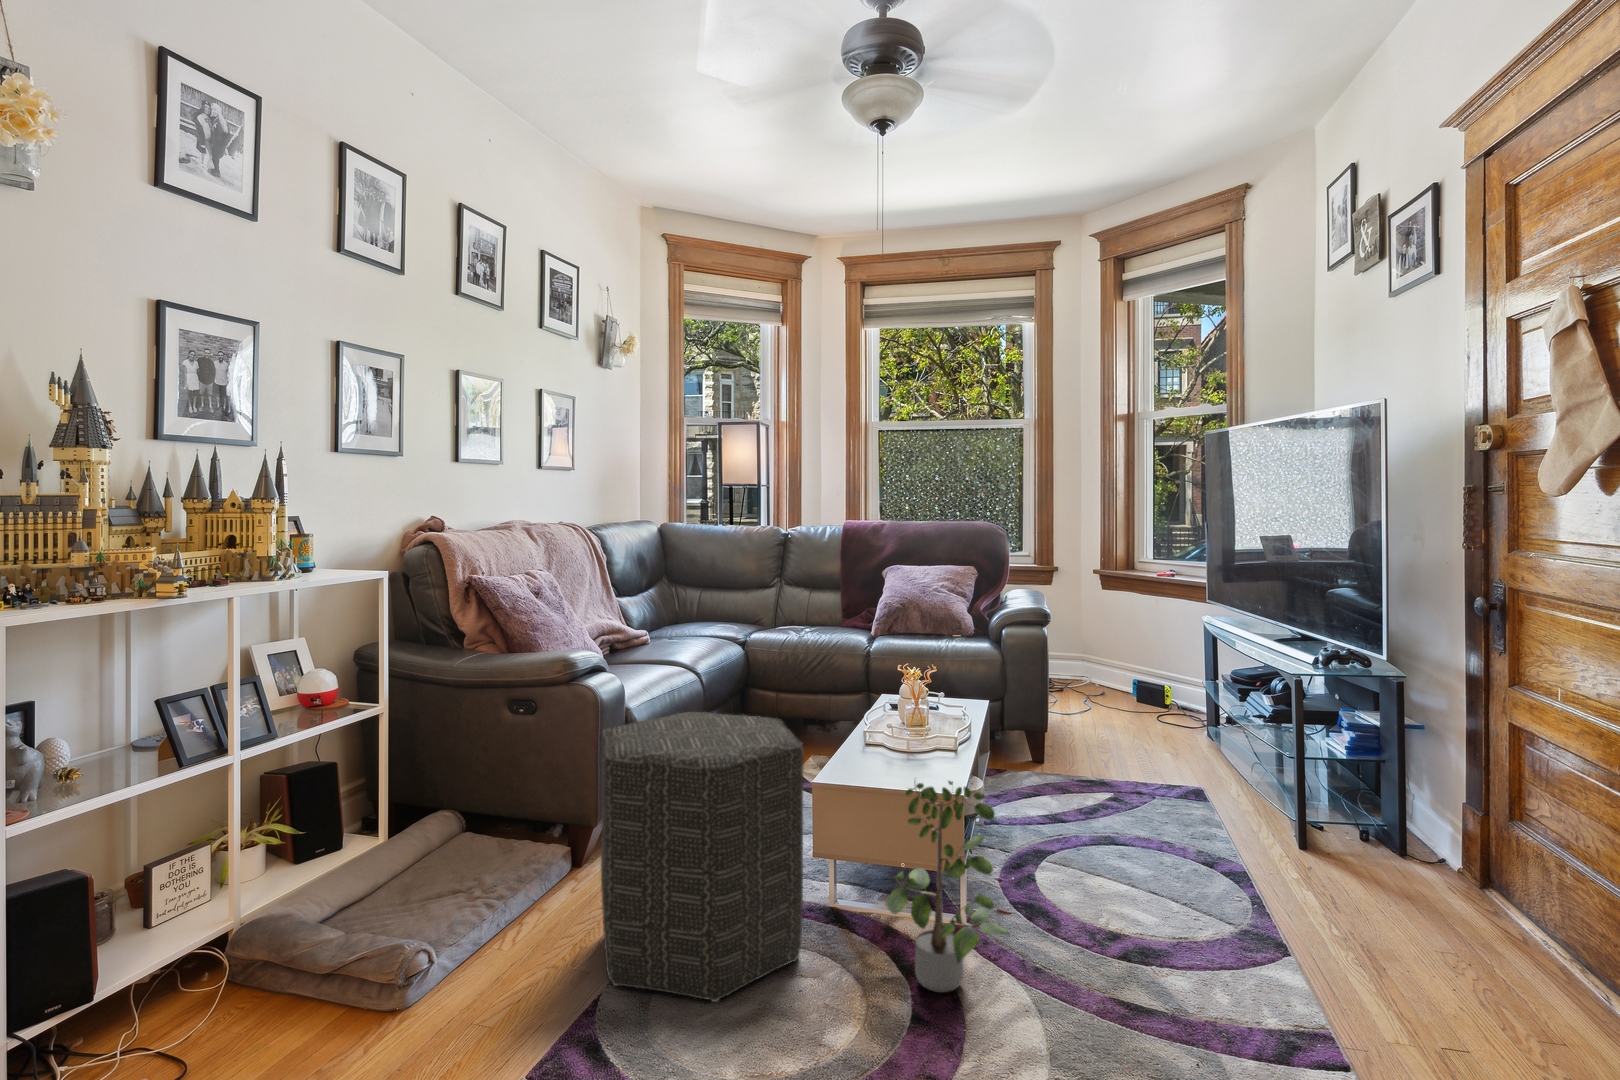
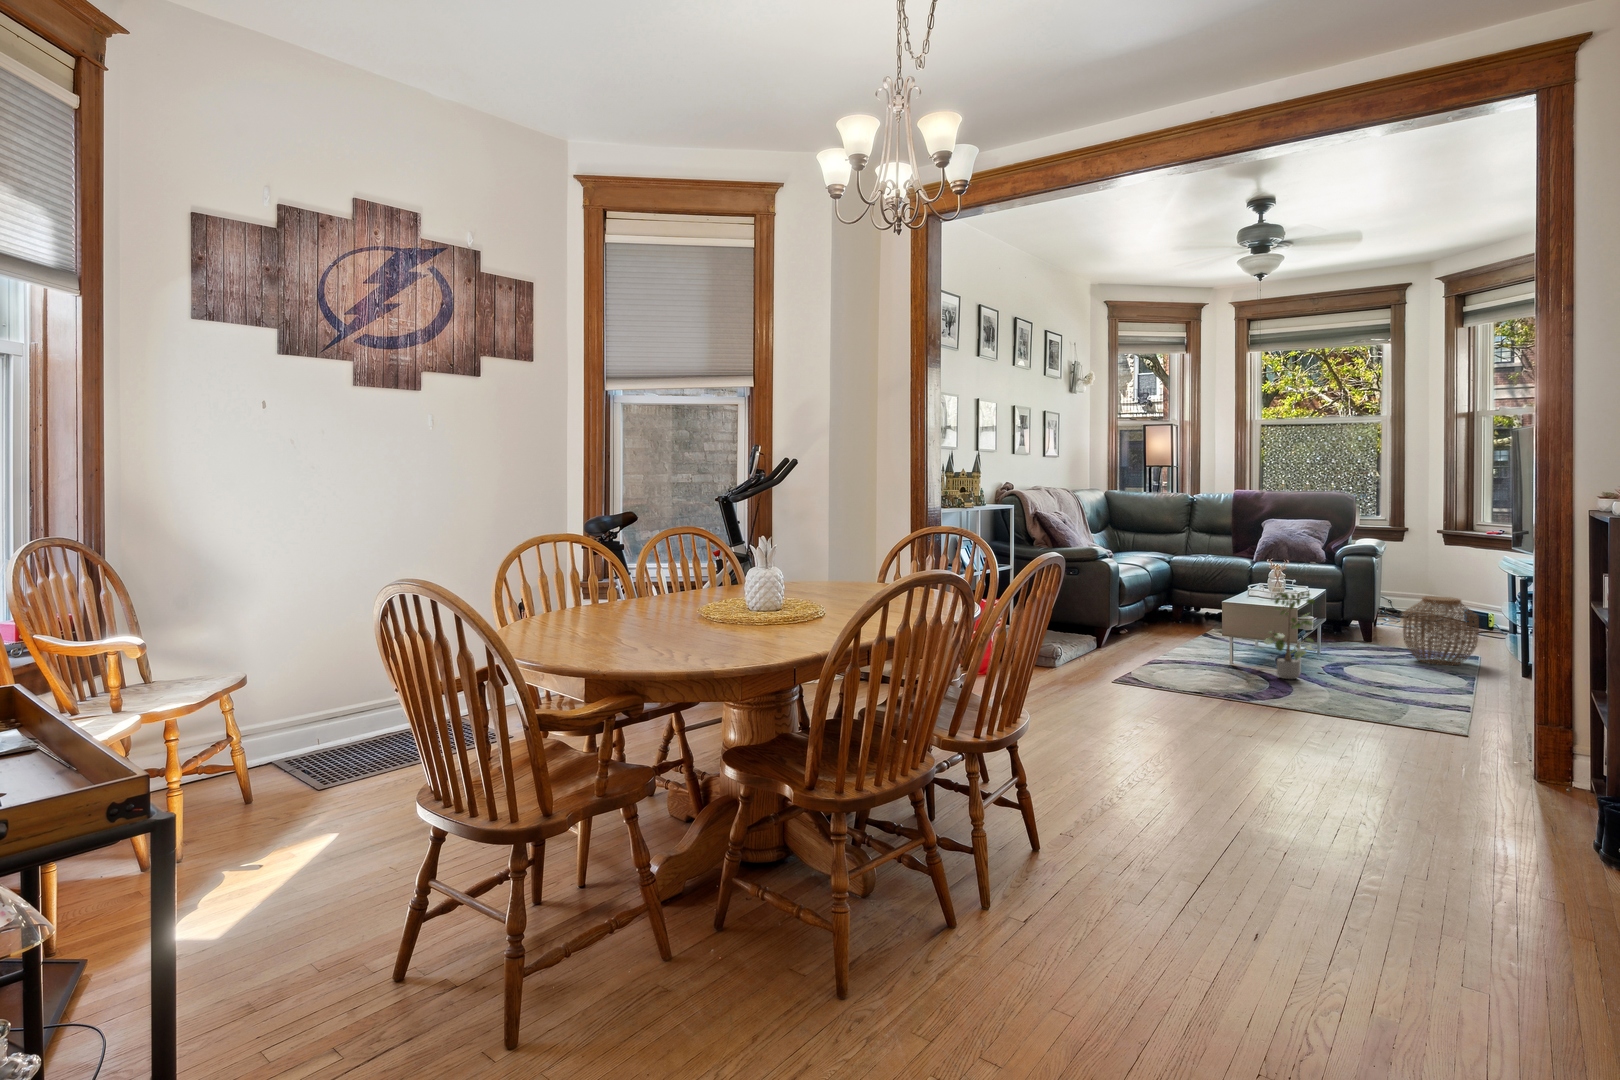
ottoman: present [601,712,804,1002] -> none [1127,569,1225,674]
woven basket: none [1114,721,1236,854] -> present [1403,596,1479,665]

